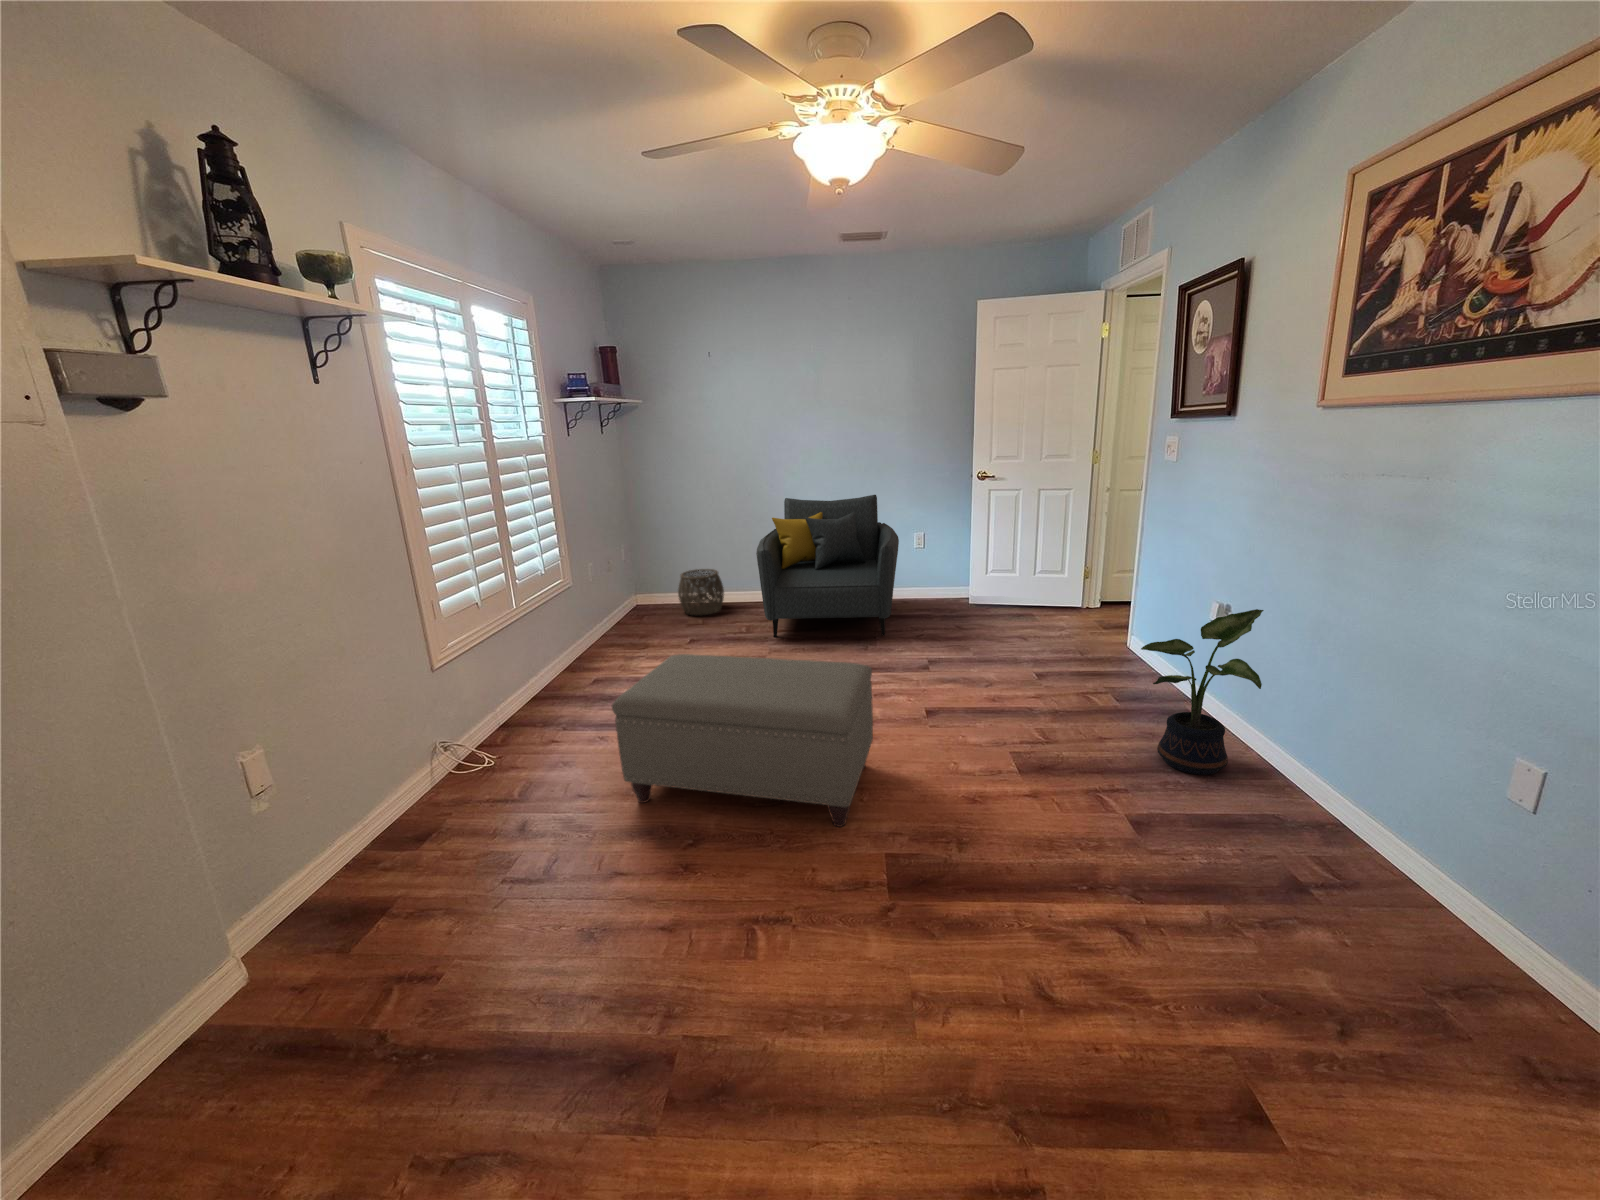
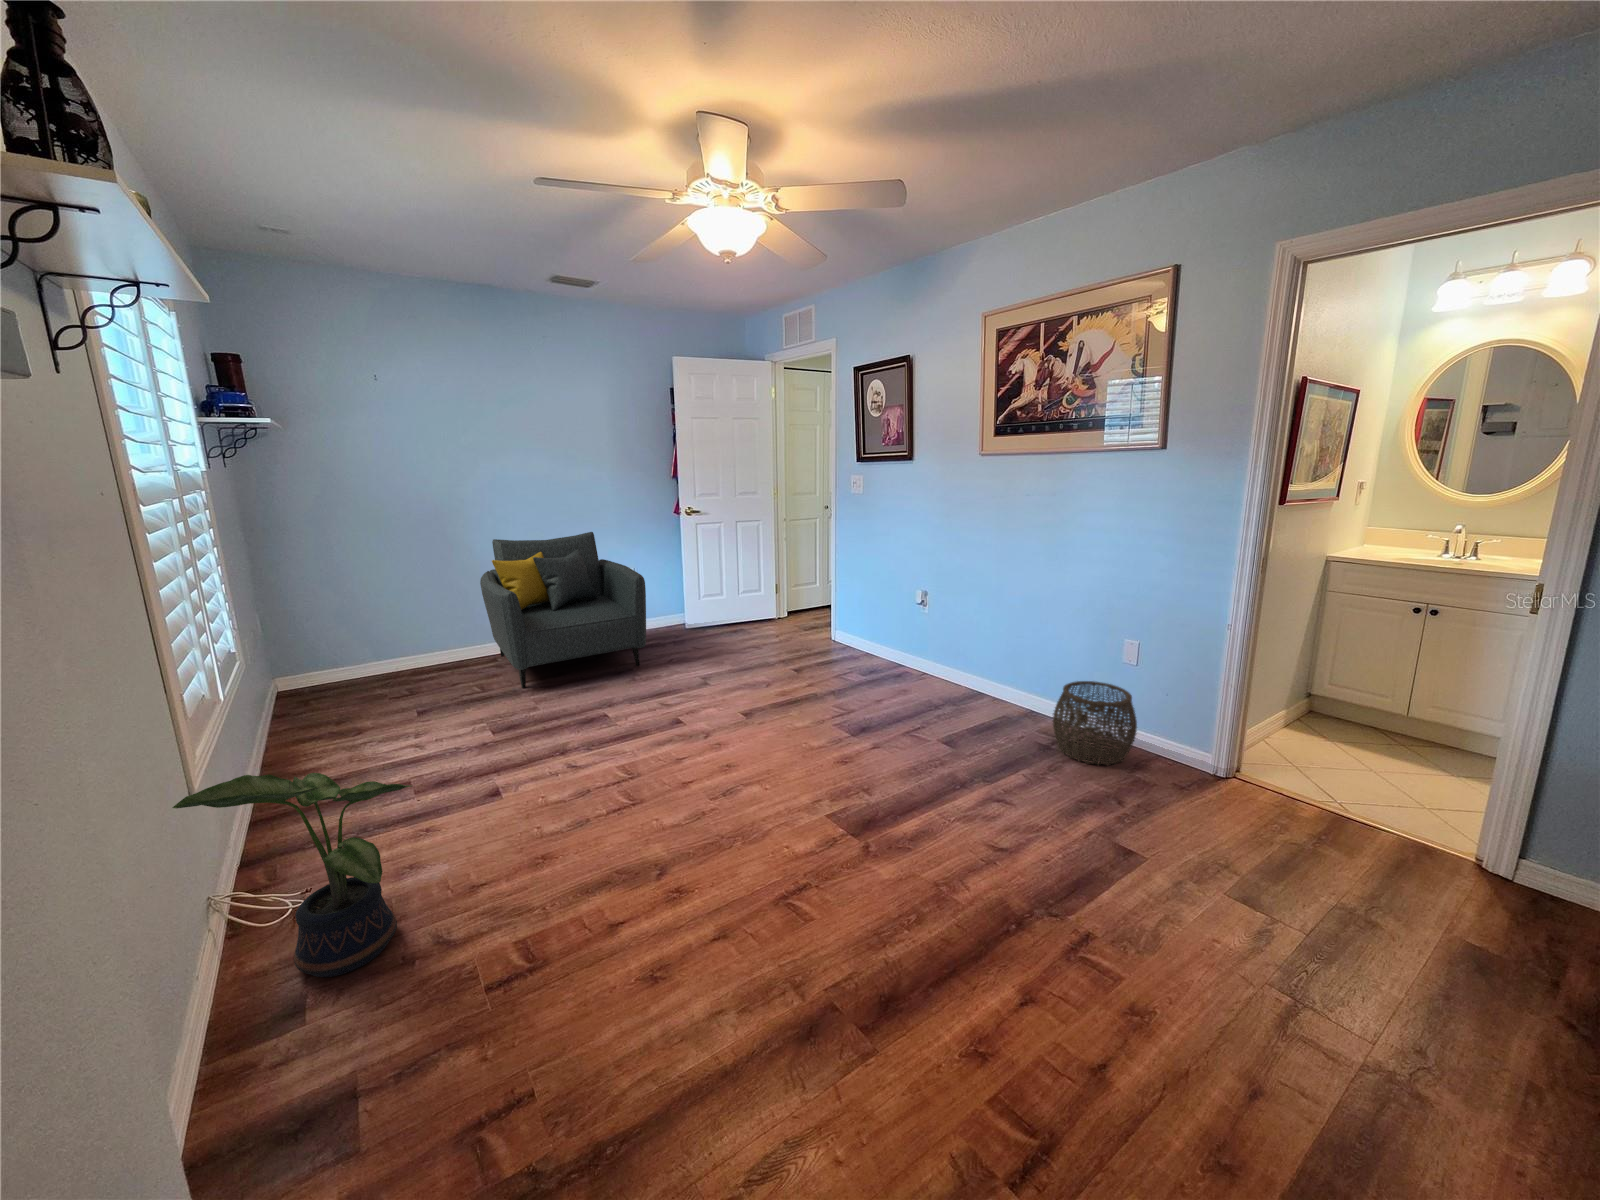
woven basket: present [678,569,724,615] -> present [1053,681,1137,765]
potted plant: present [1141,609,1264,775] -> present [172,773,412,977]
ottoman: present [612,654,873,827] -> none [524,672,784,870]

